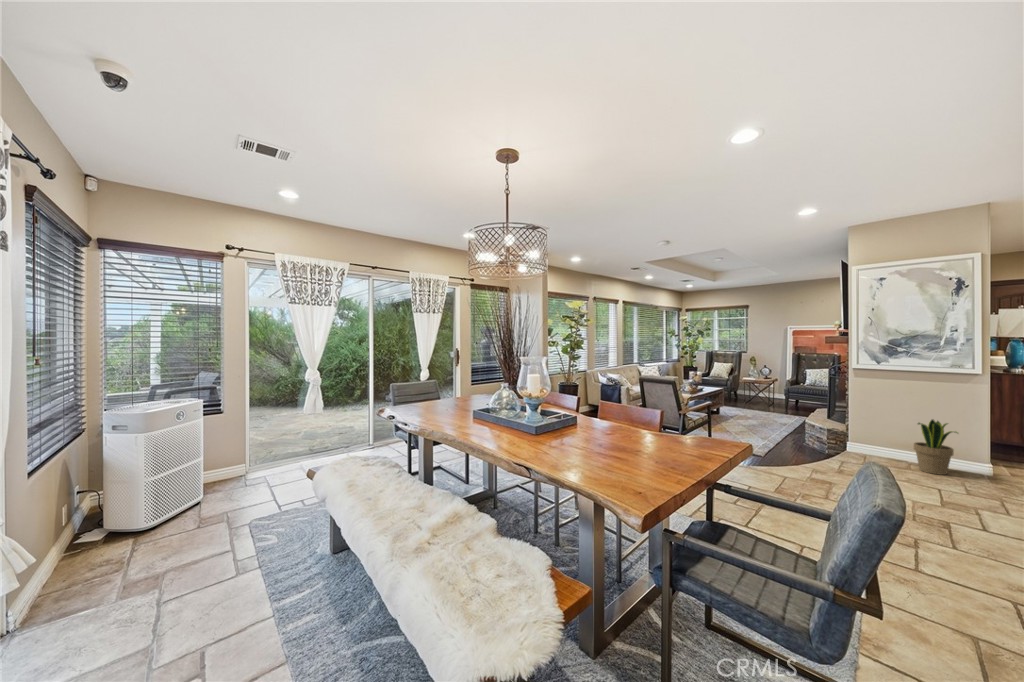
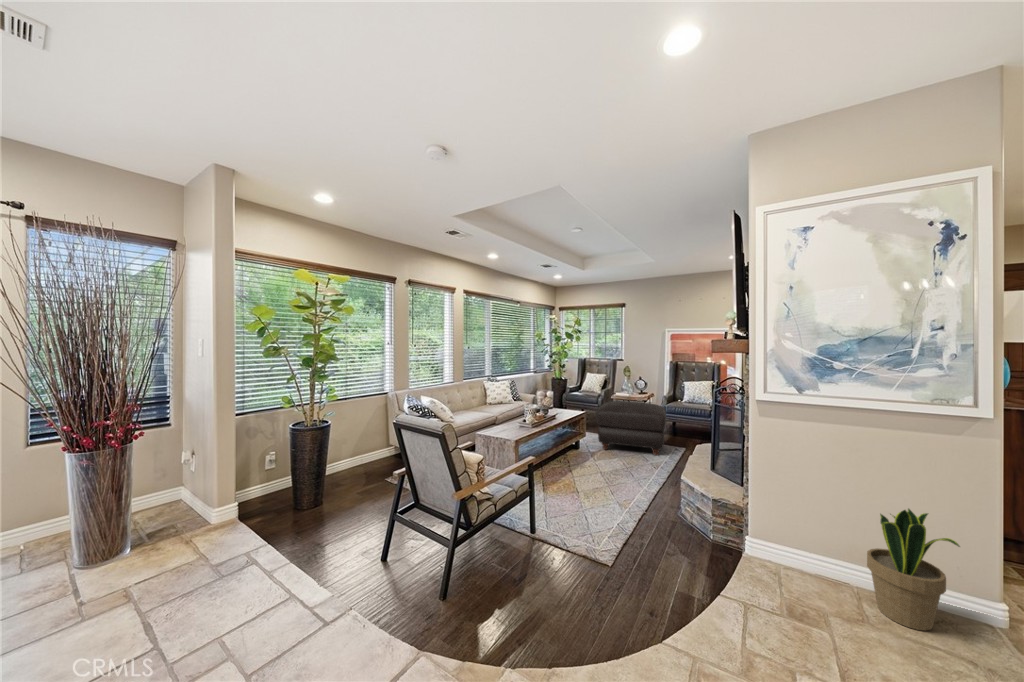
ottoman: none [734,382,791,420] -> present [597,401,666,456]

